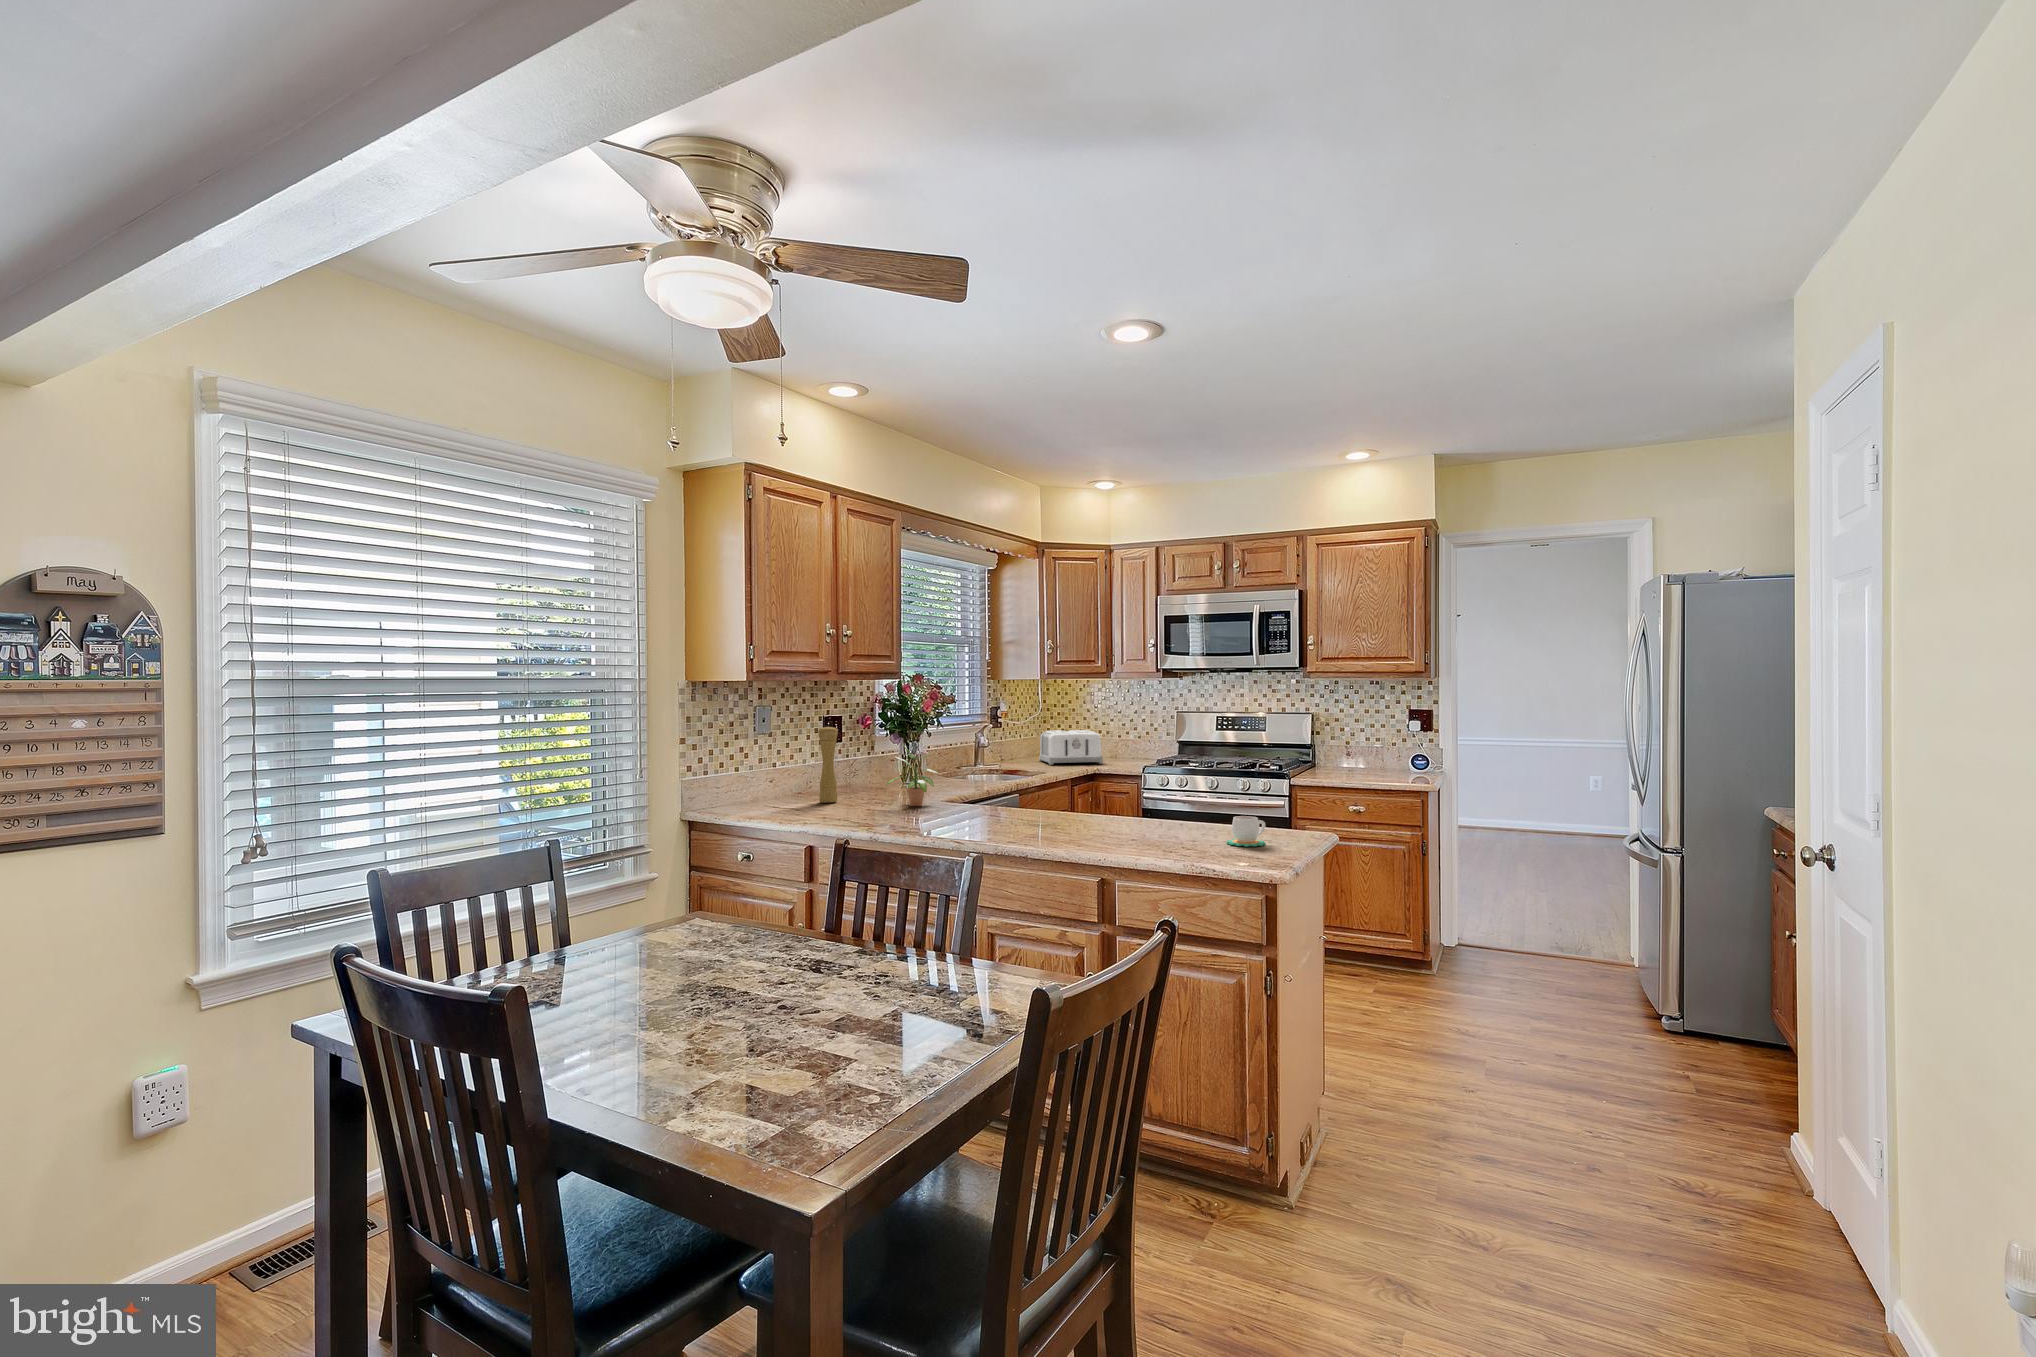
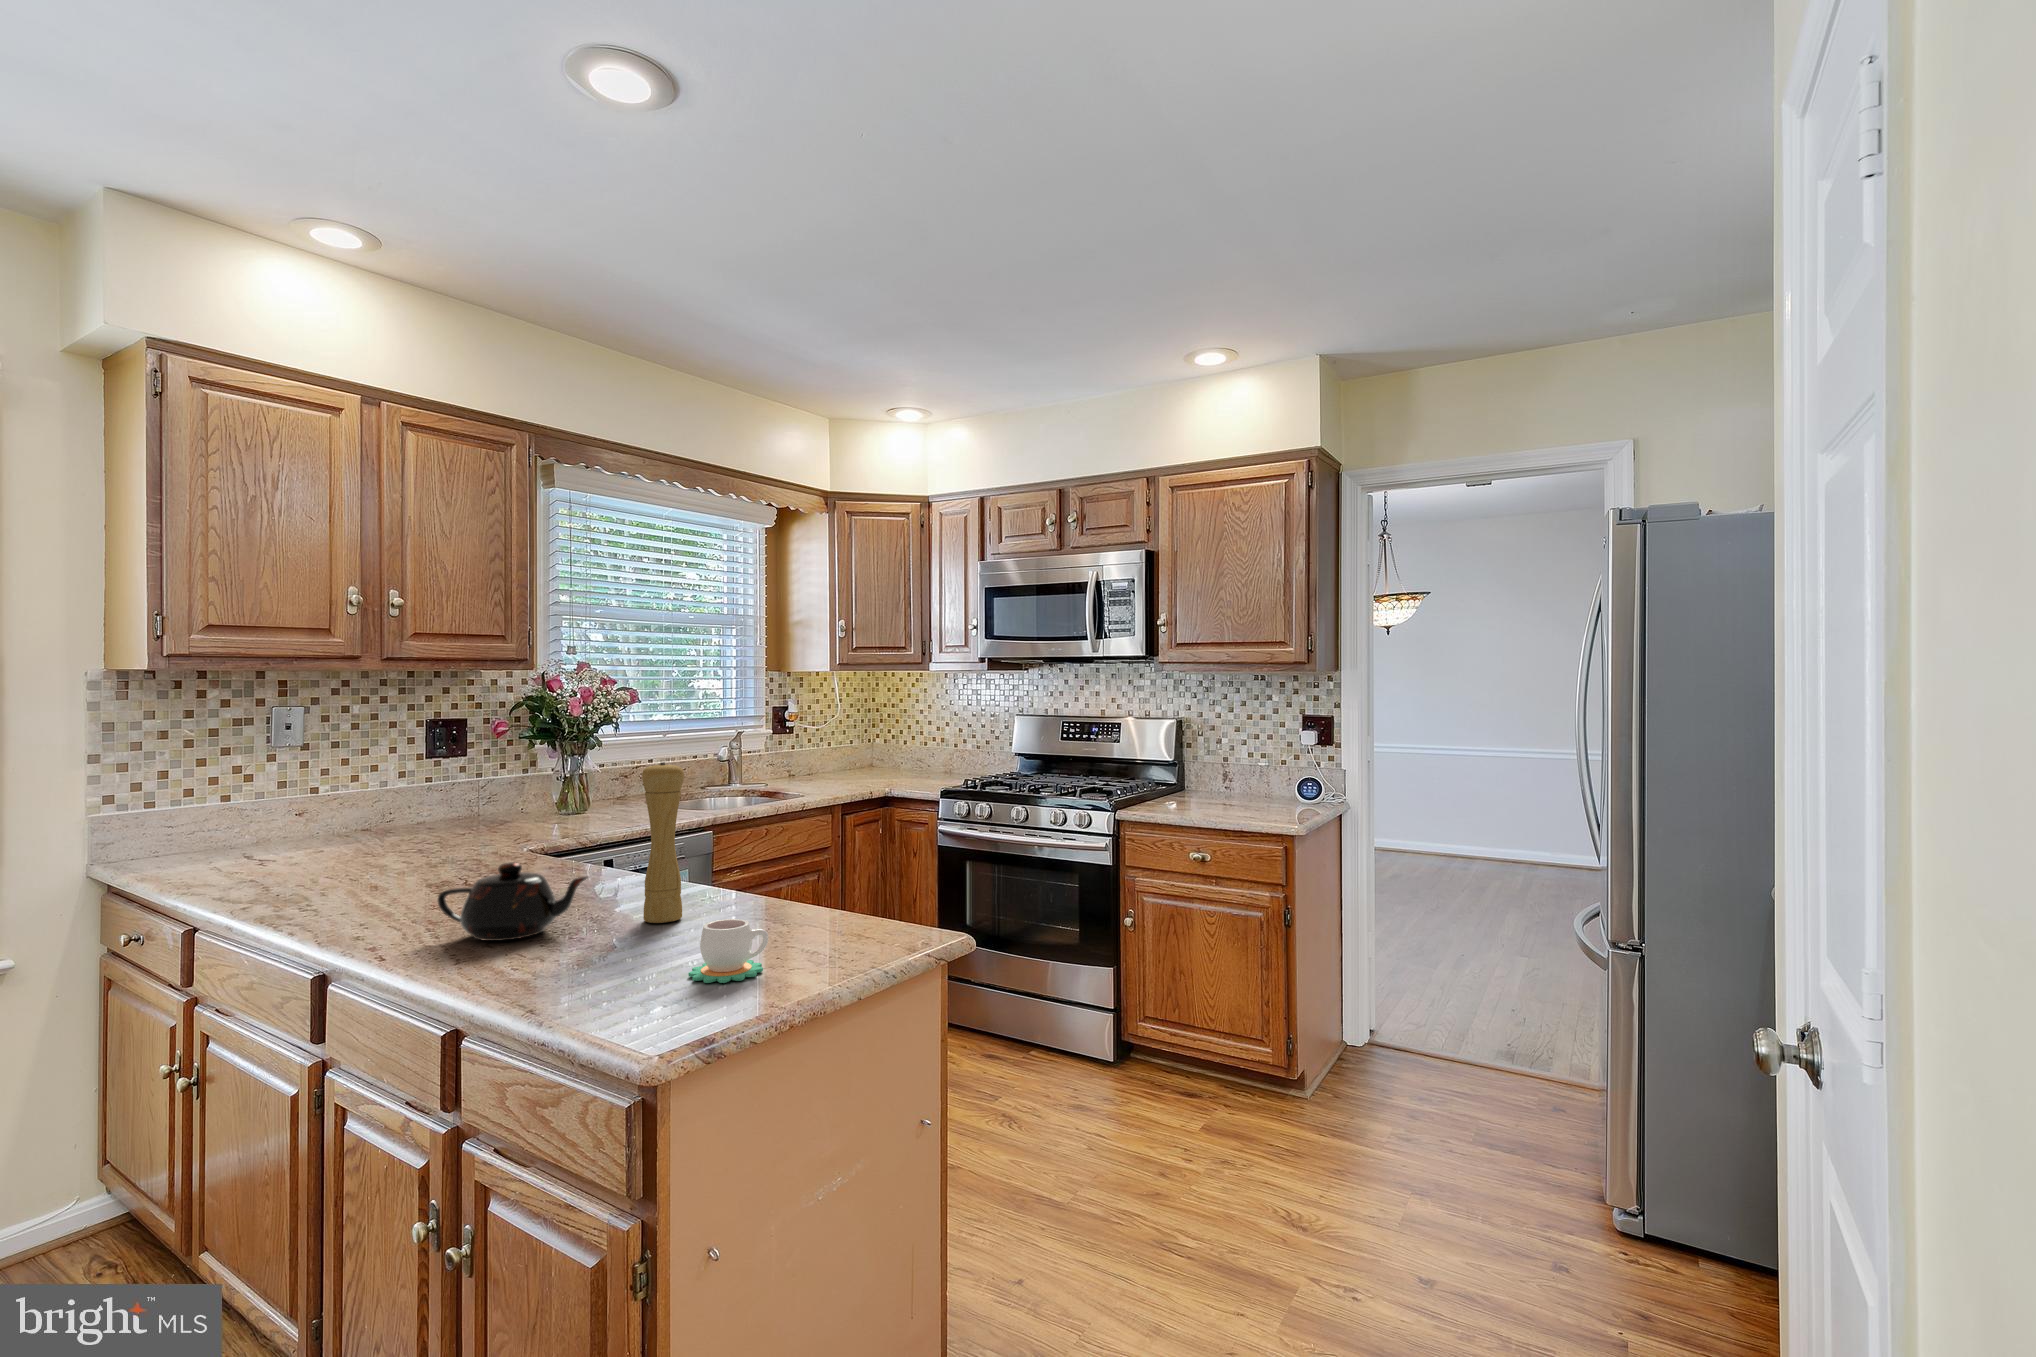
pepper mill: present [818,726,838,803] -> present [642,762,684,923]
toaster: present [1039,730,1103,765] -> none [844,737,916,782]
potted plant: present [886,743,938,806] -> none [400,759,499,858]
teapot: none [1044,792,1120,836] -> present [437,862,587,941]

